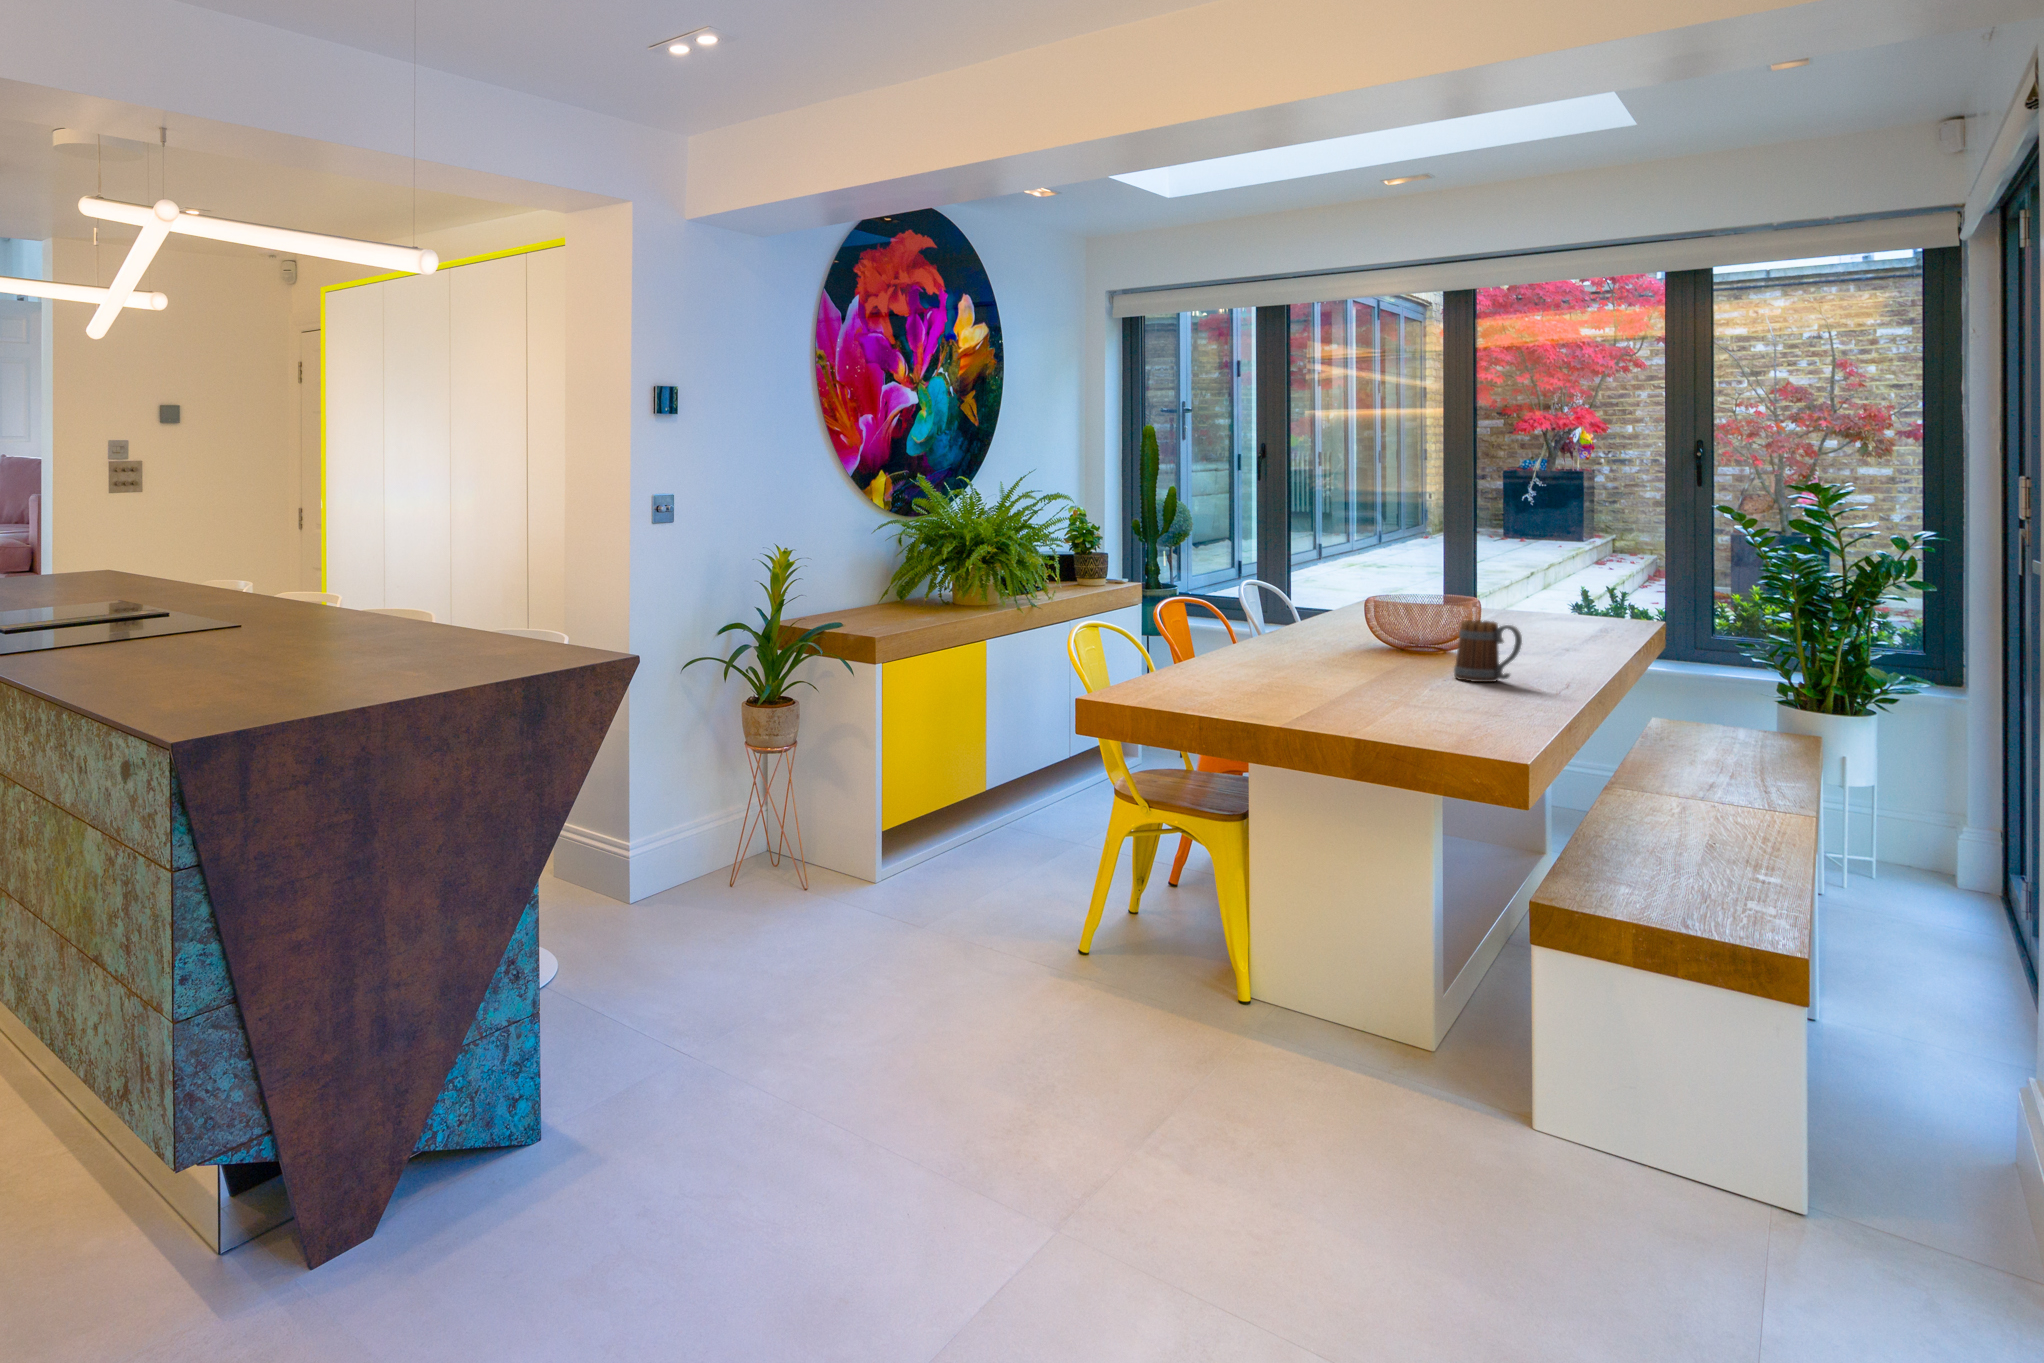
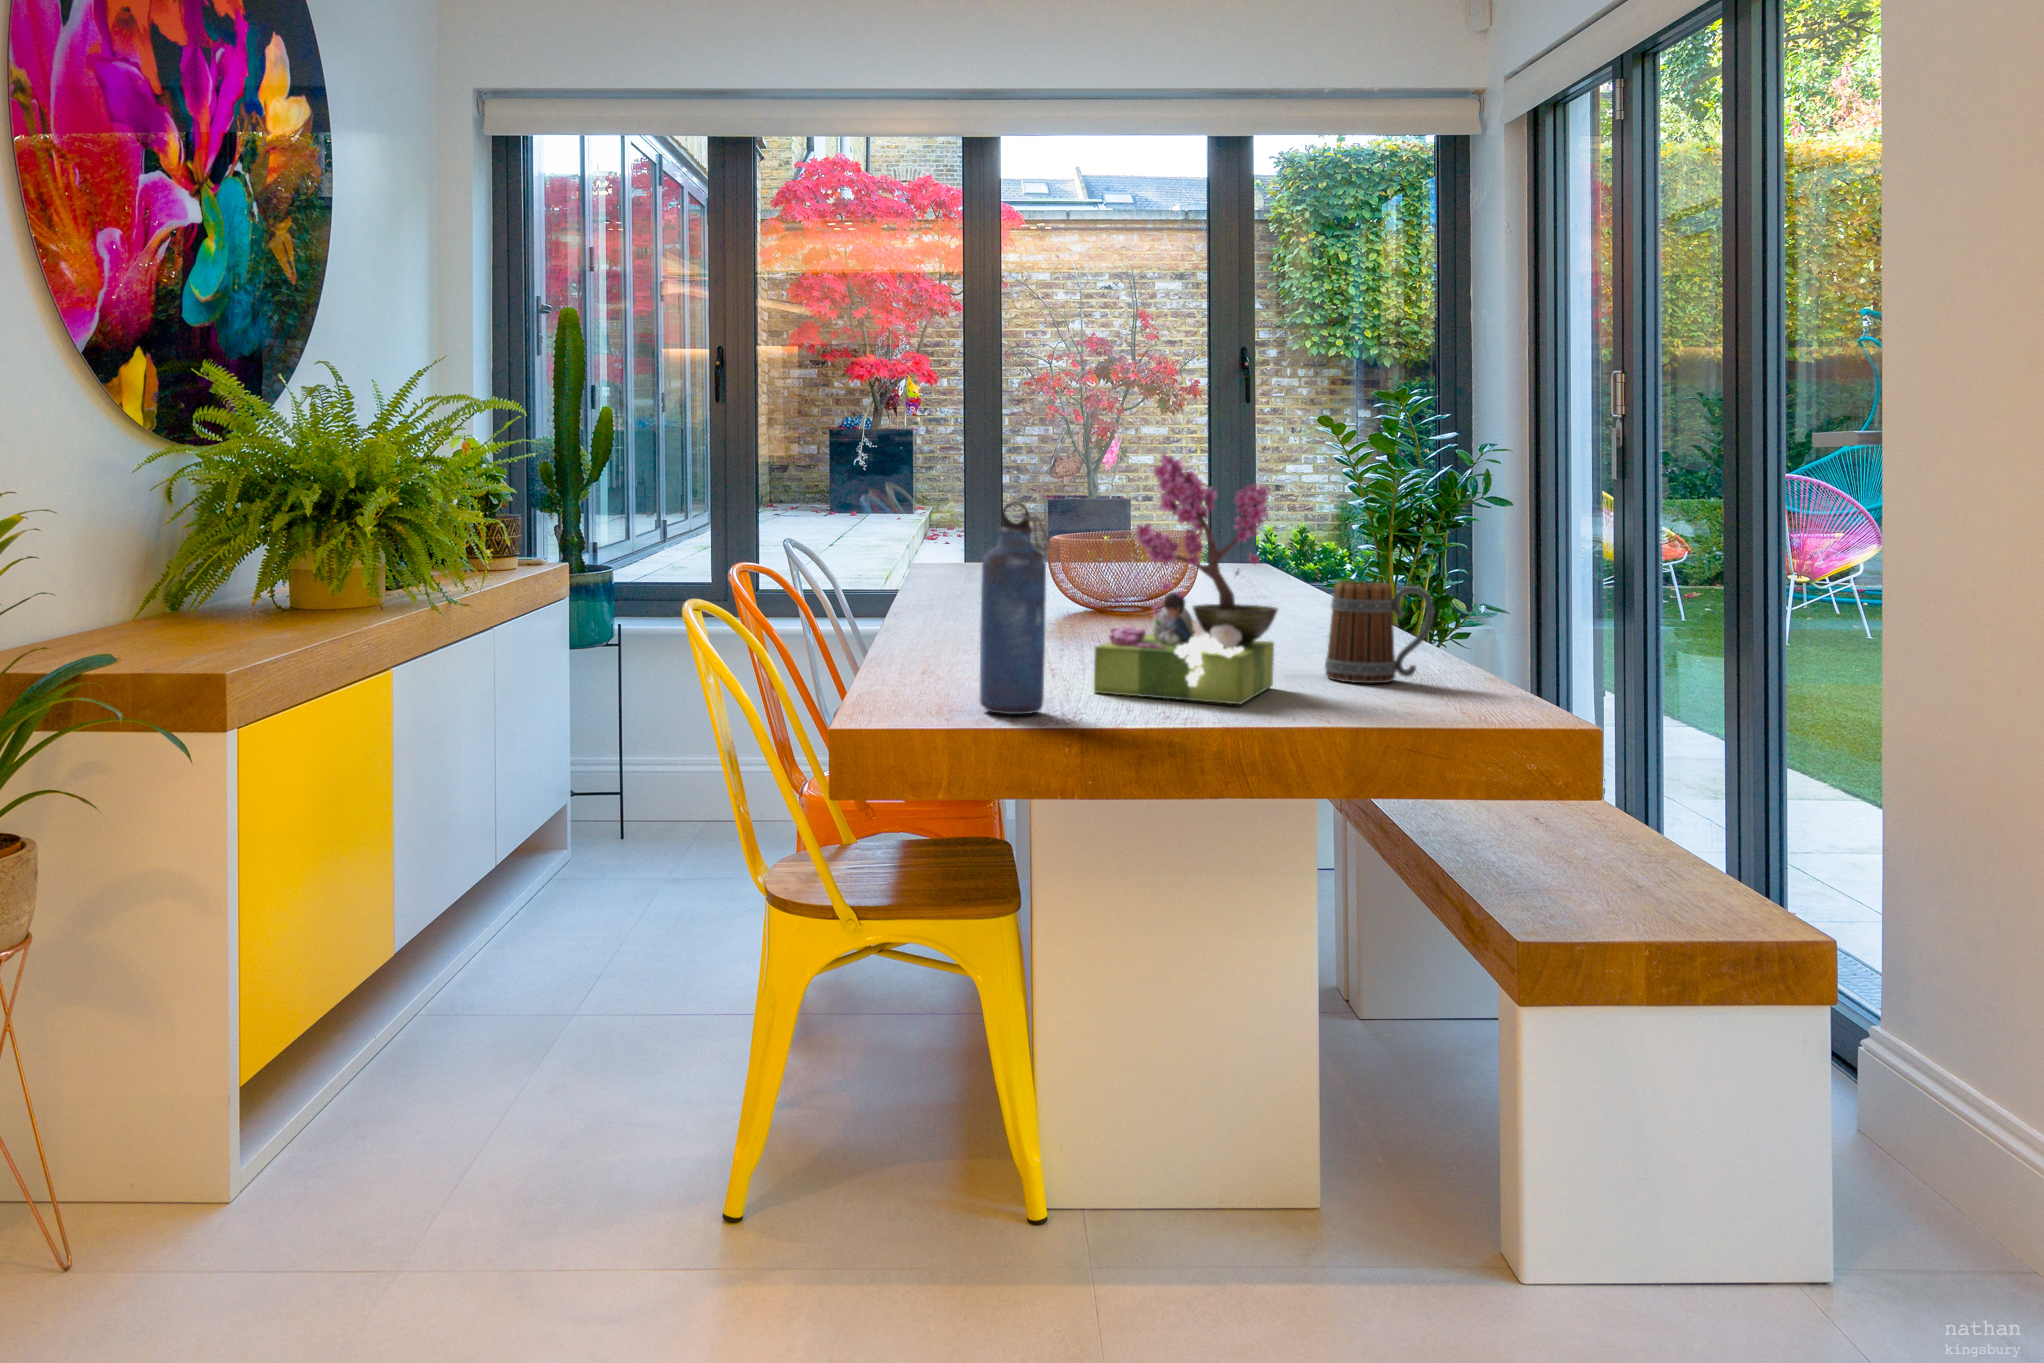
flower arrangement: none [1278,540,1401,684] -> present [1094,454,1278,704]
water bottle: none [1188,570,1225,678] -> present [980,502,1050,714]

